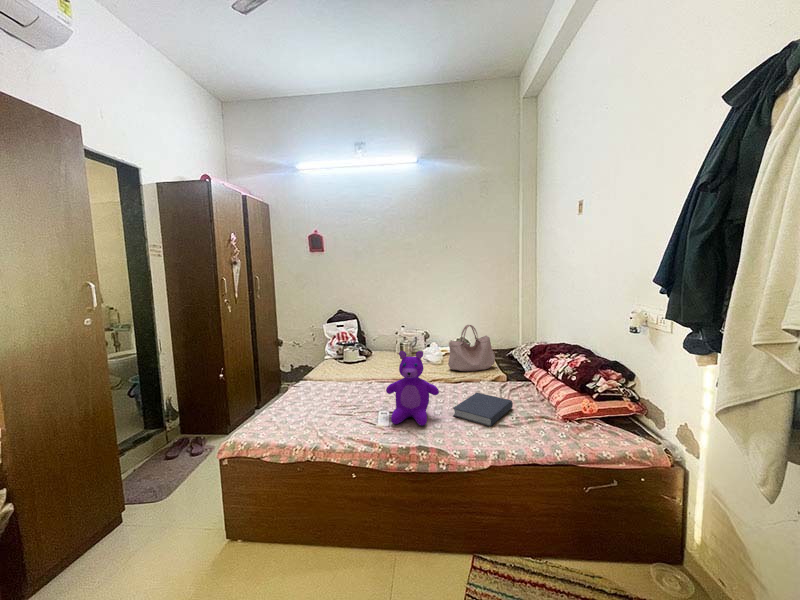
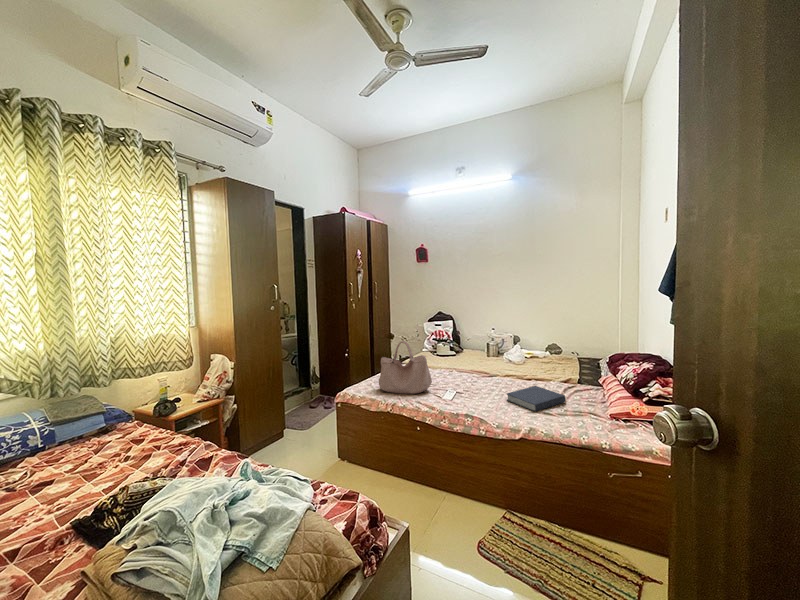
handbag: present [448,325,495,371] -> present [379,341,432,394]
teddy bear: present [386,351,439,426] -> none [453,342,495,403]

